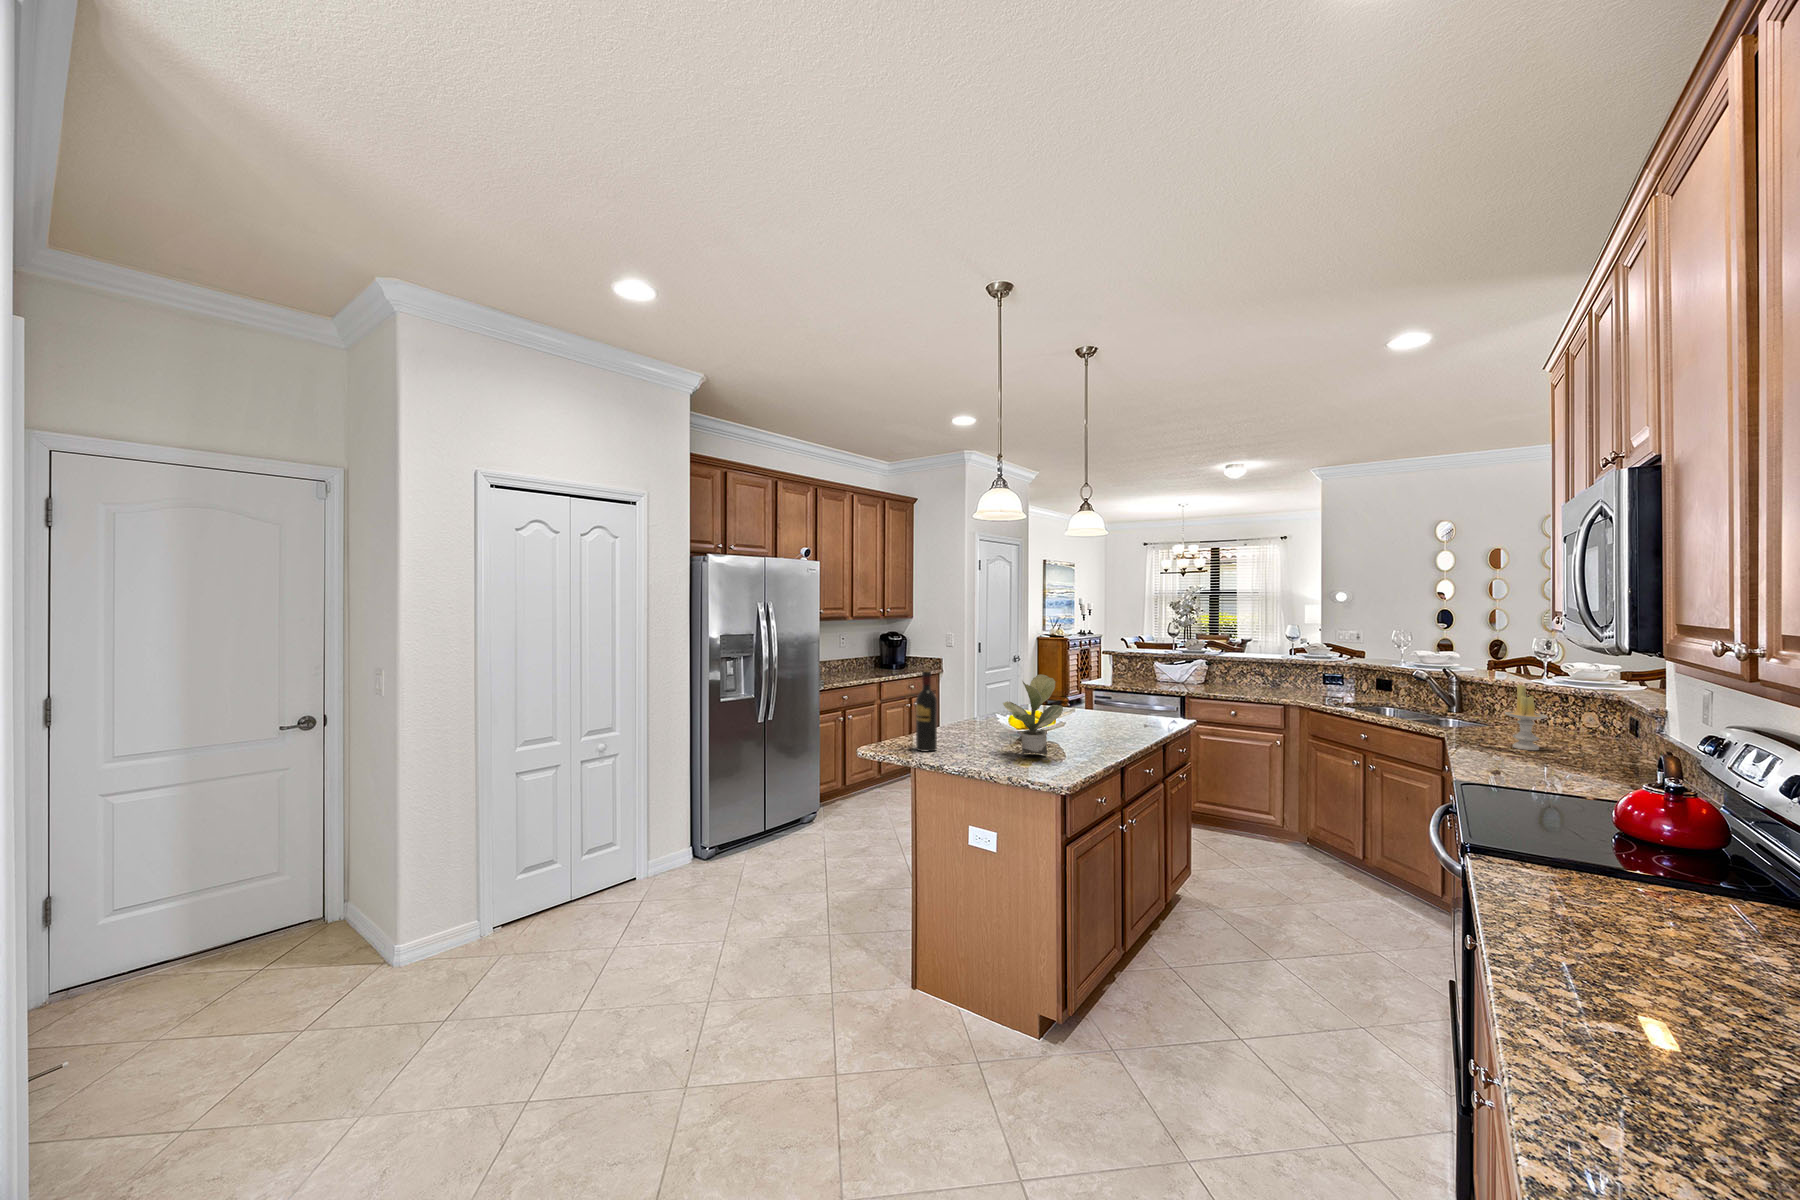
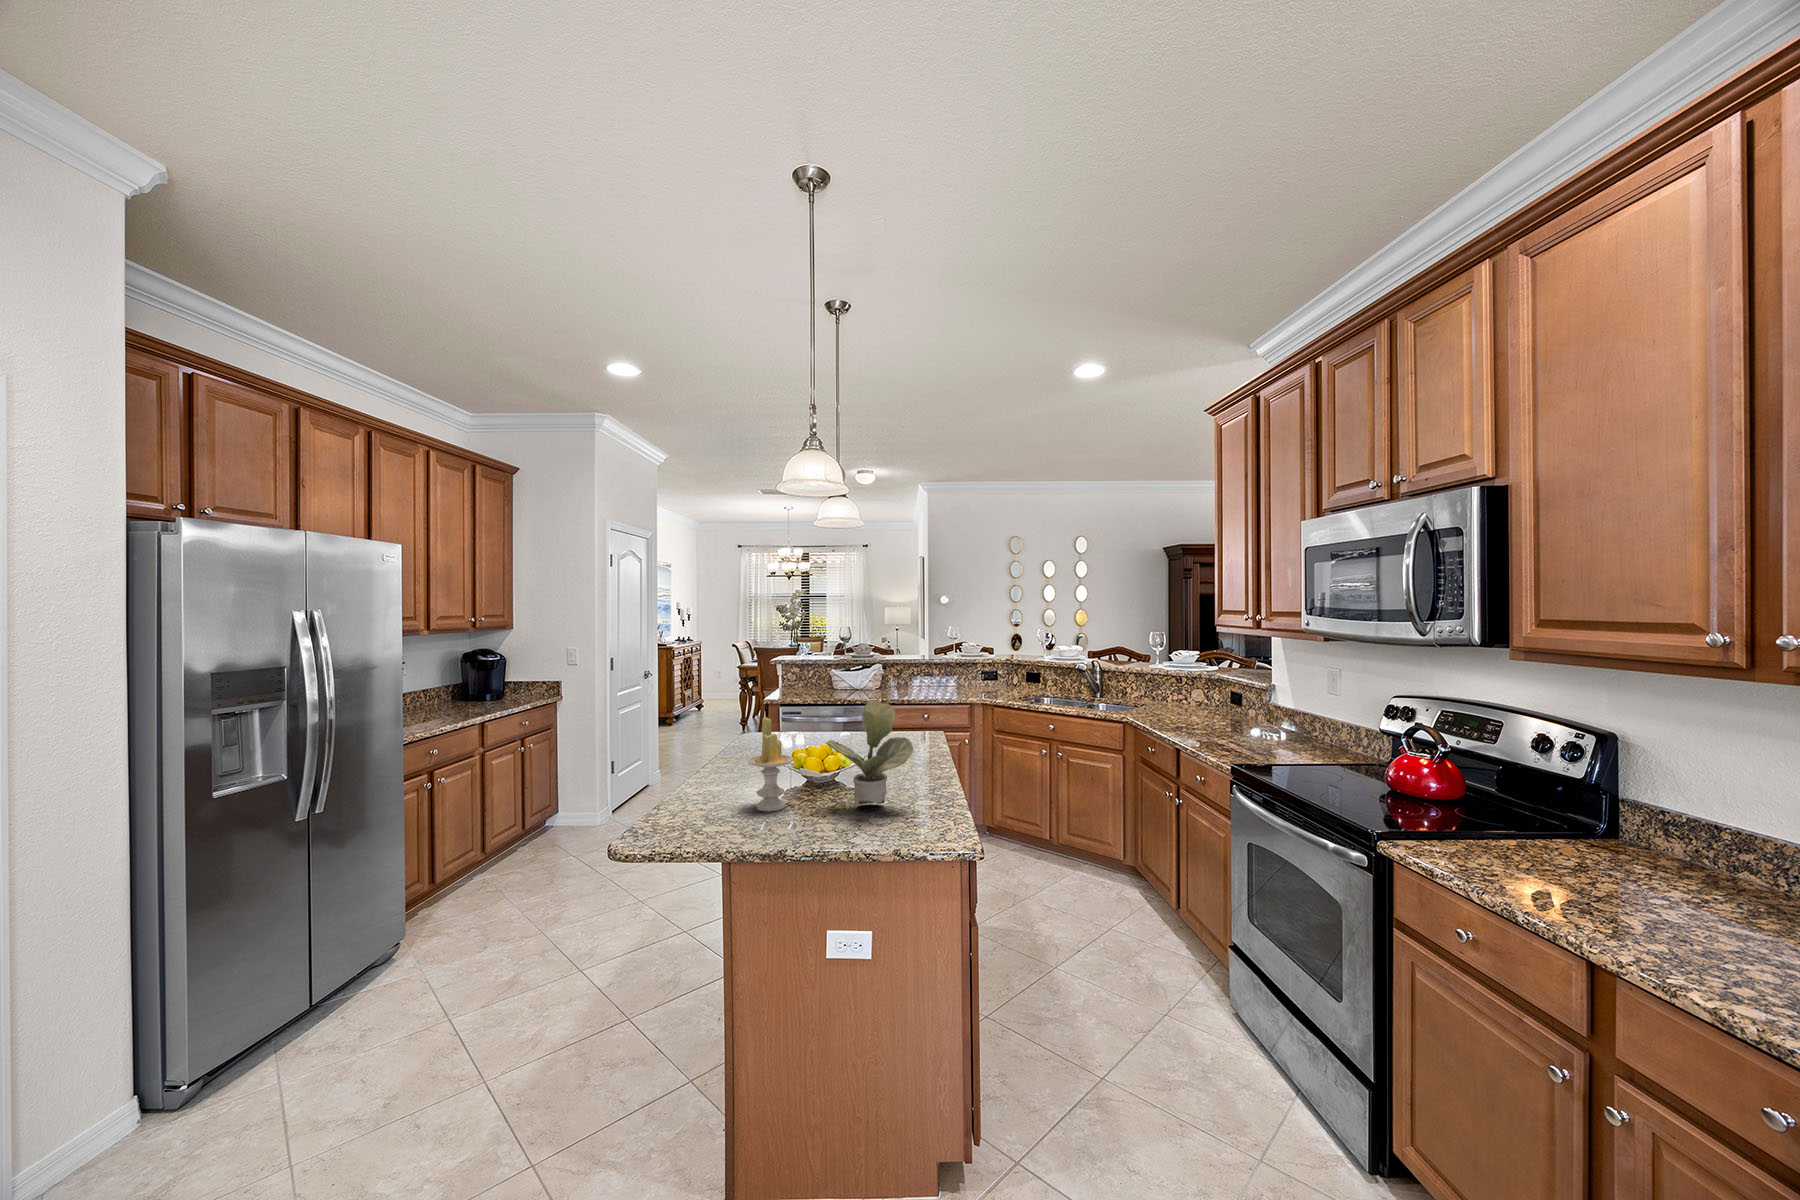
wine bottle: present [916,670,937,752] -> none [709,709,741,832]
candle: present [1505,685,1547,750] -> present [748,717,793,811]

